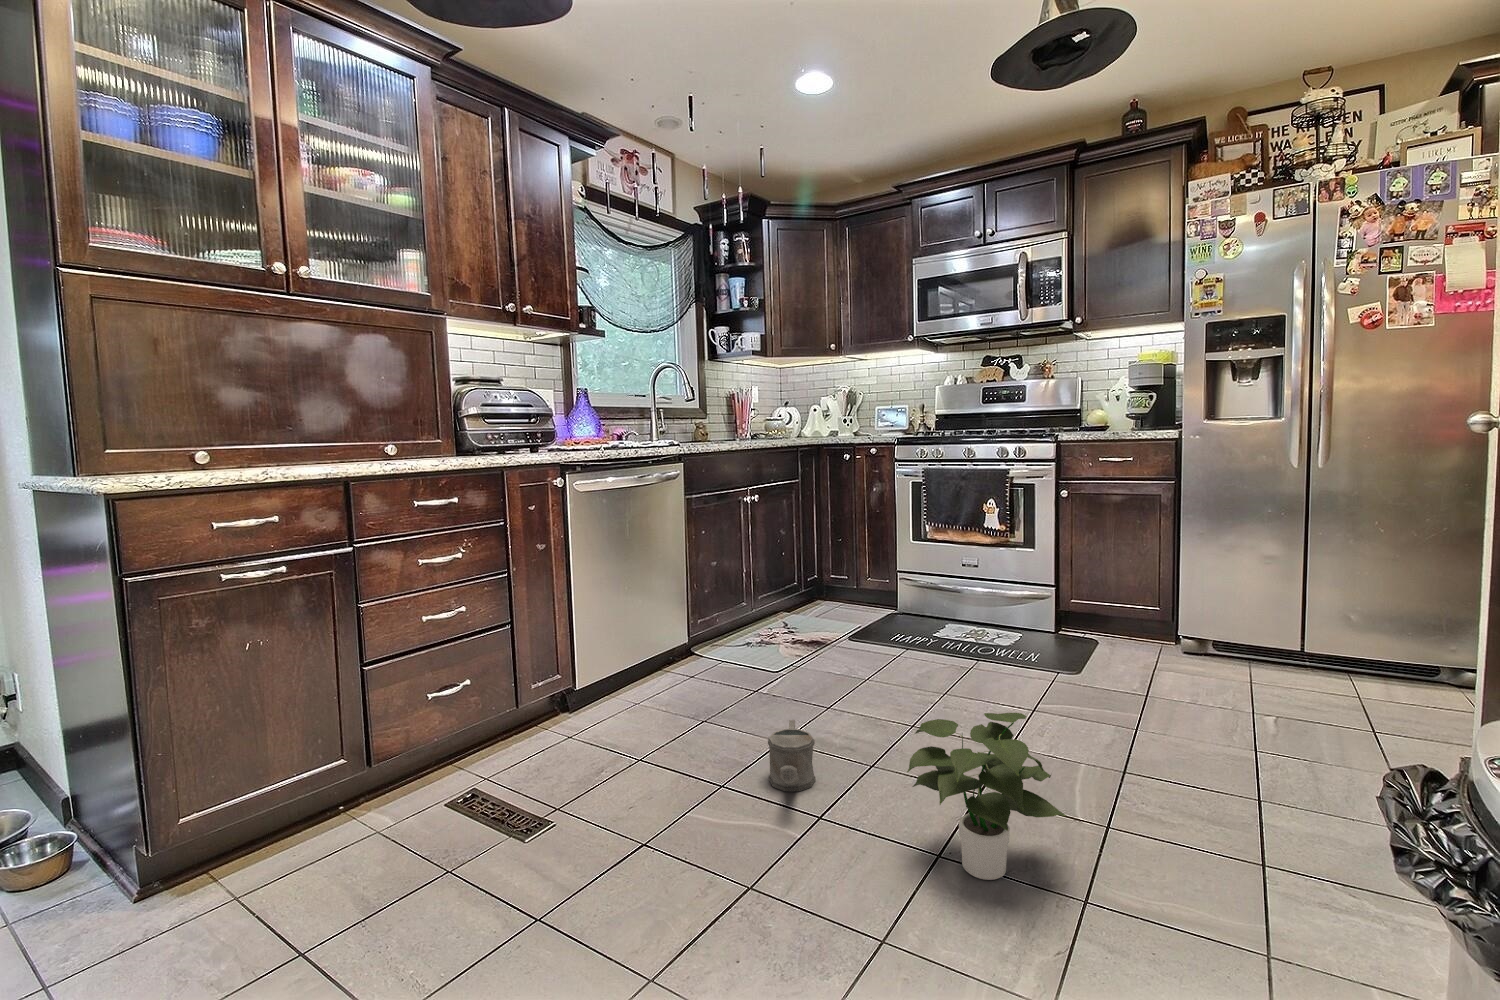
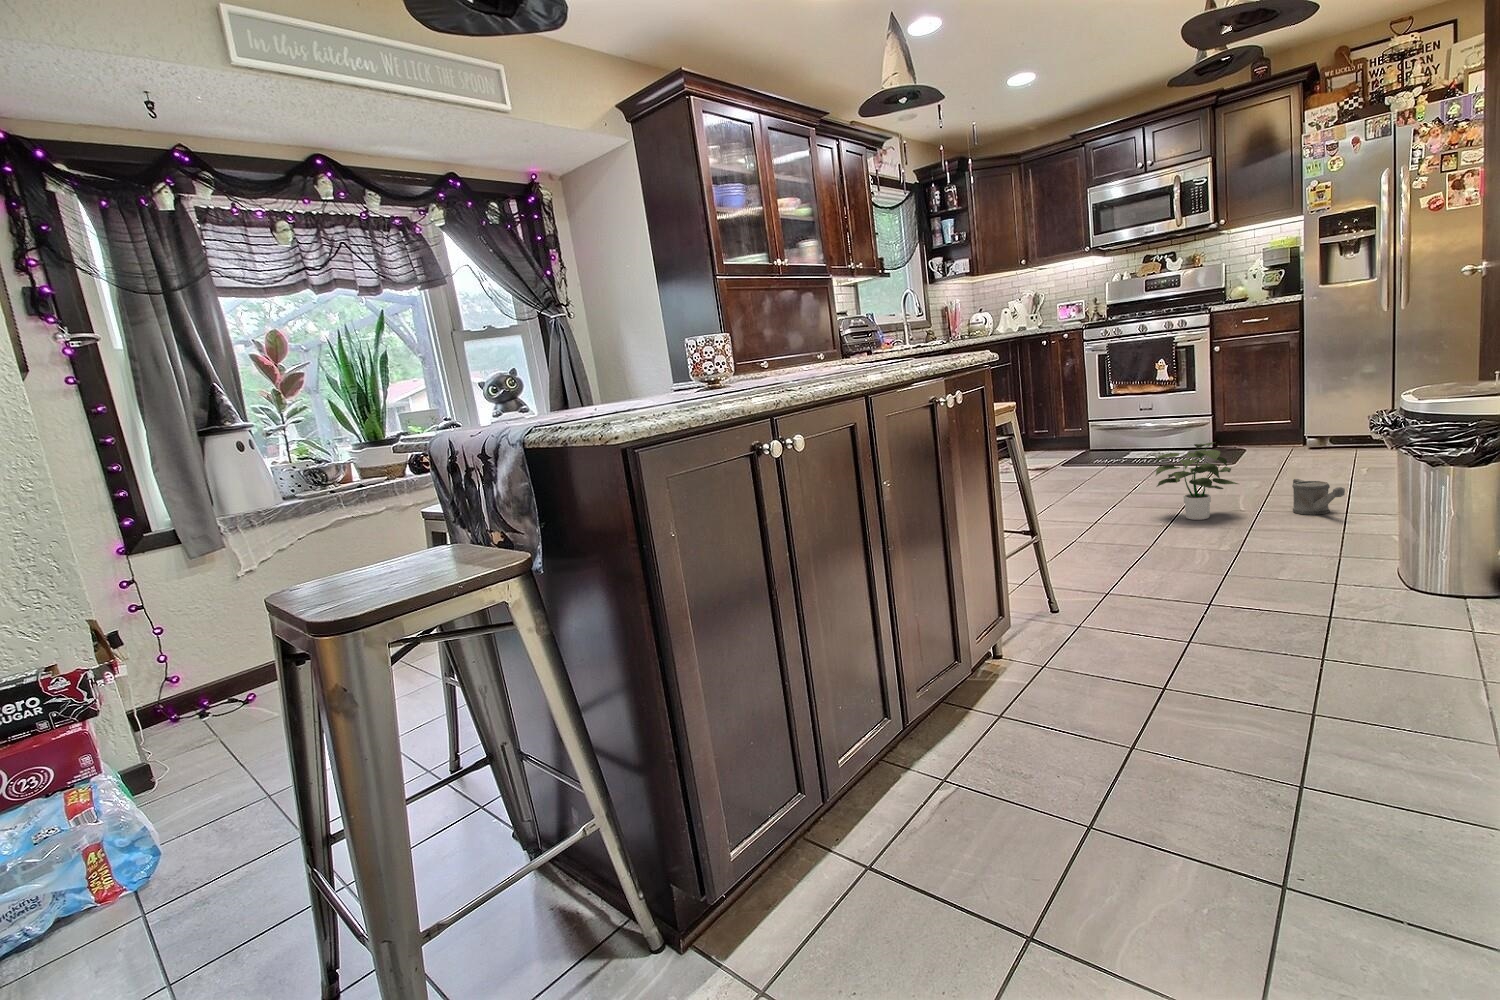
watering can: present [768,720,815,791] -> present [1292,479,1345,515]

